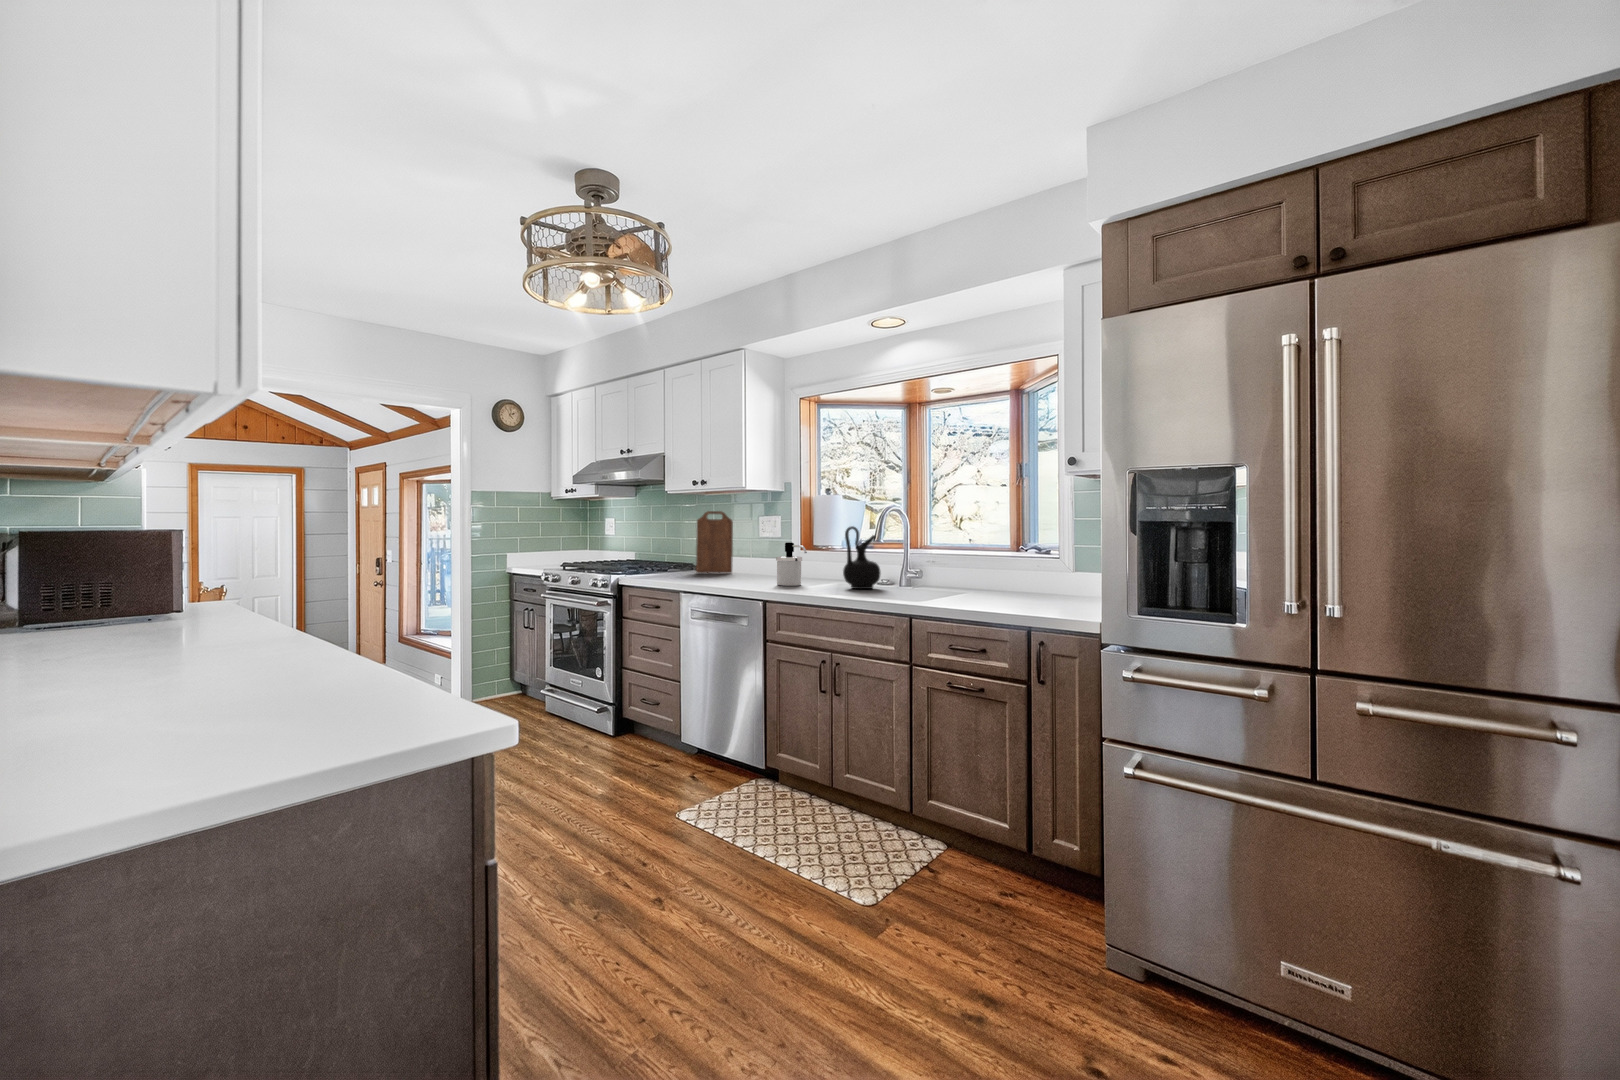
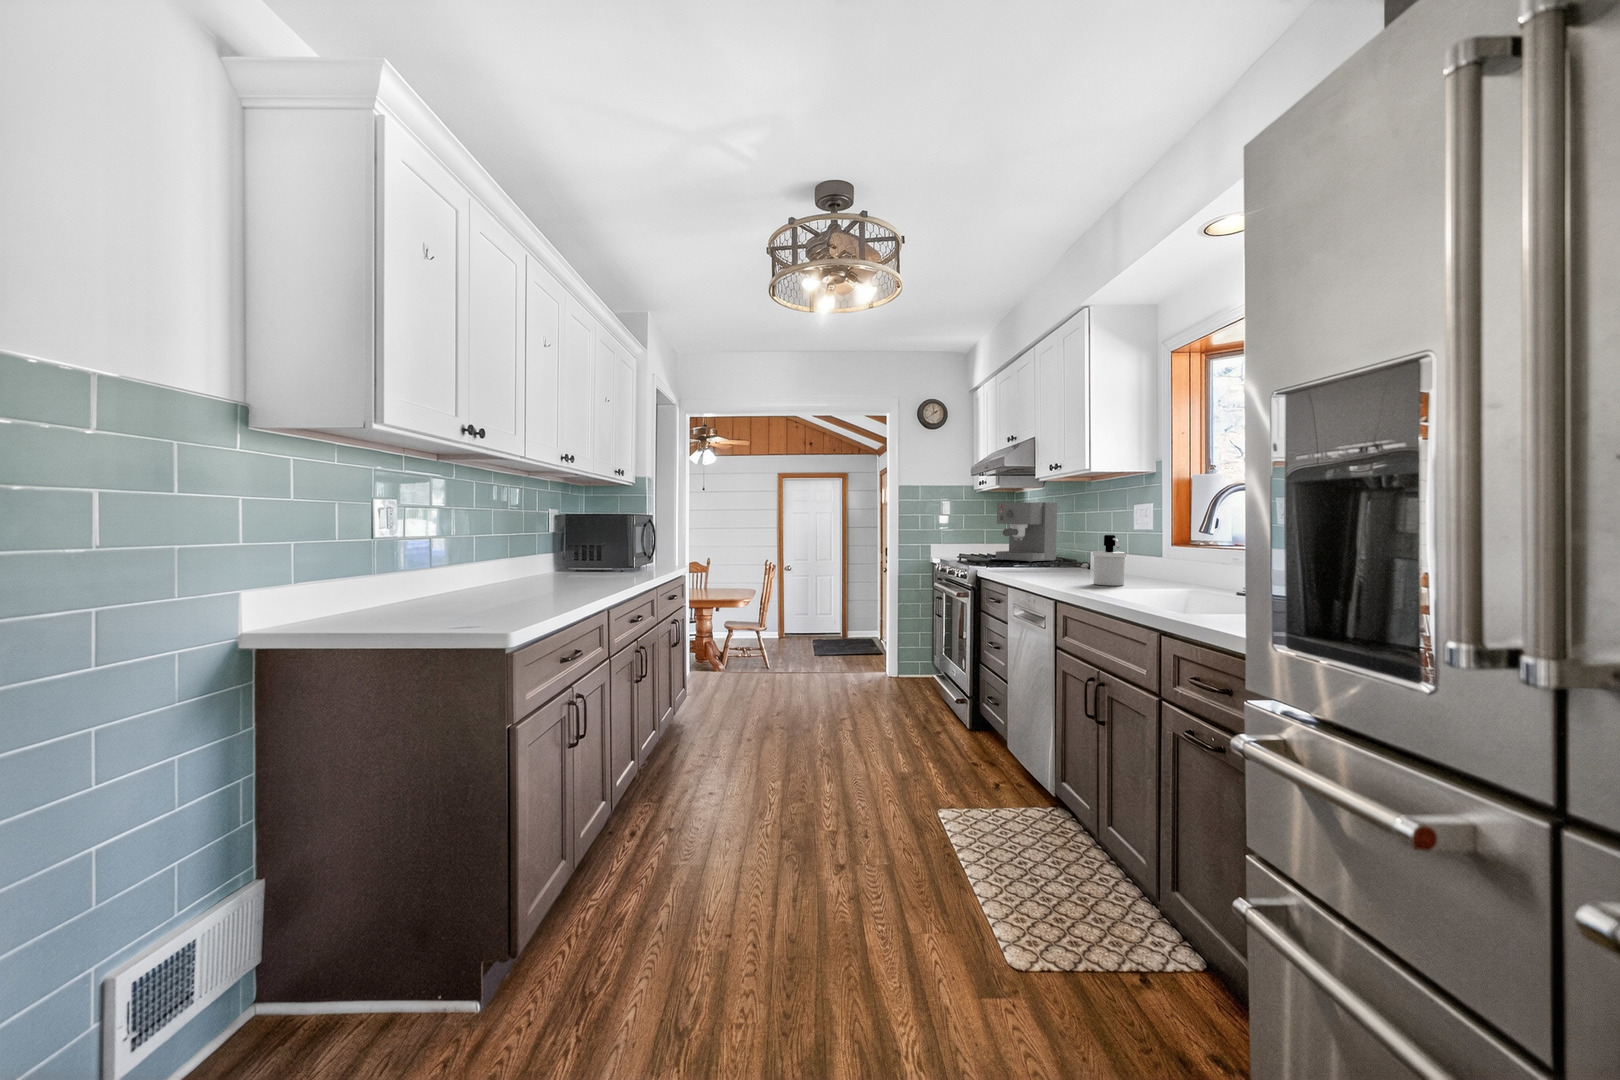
cutting board: present [696,511,733,573] -> none [1061,500,1101,569]
coffee maker: none [614,512,668,570] -> present [996,502,1057,562]
ceramic jug: present [843,526,880,589] -> none [1156,516,1209,596]

